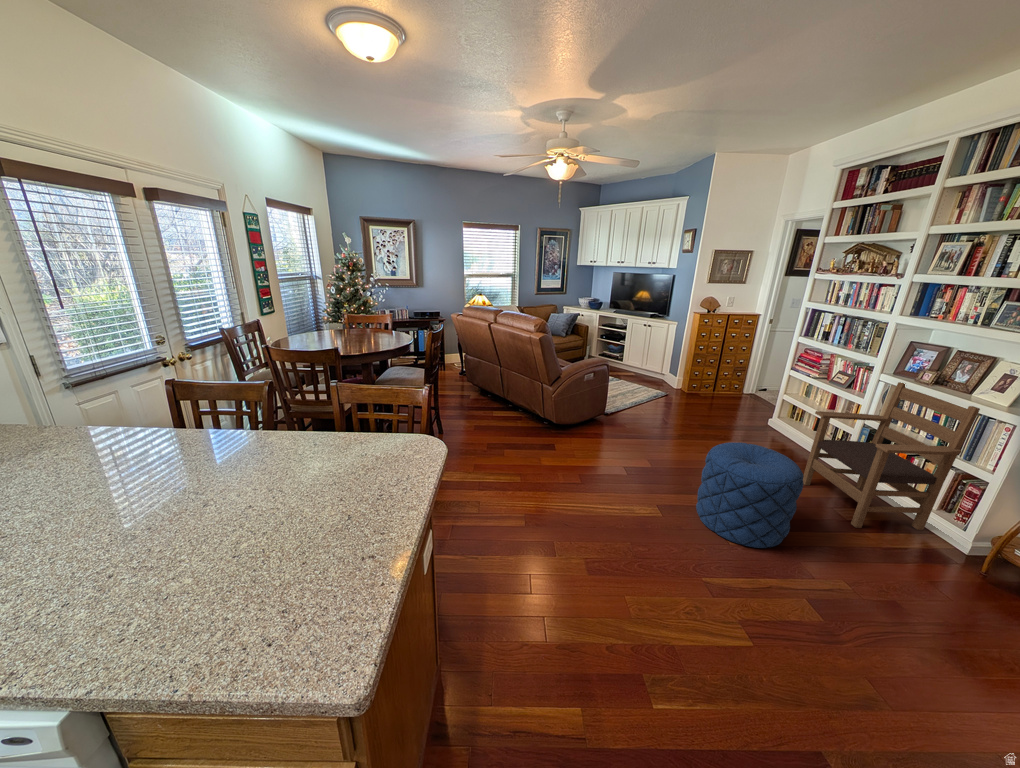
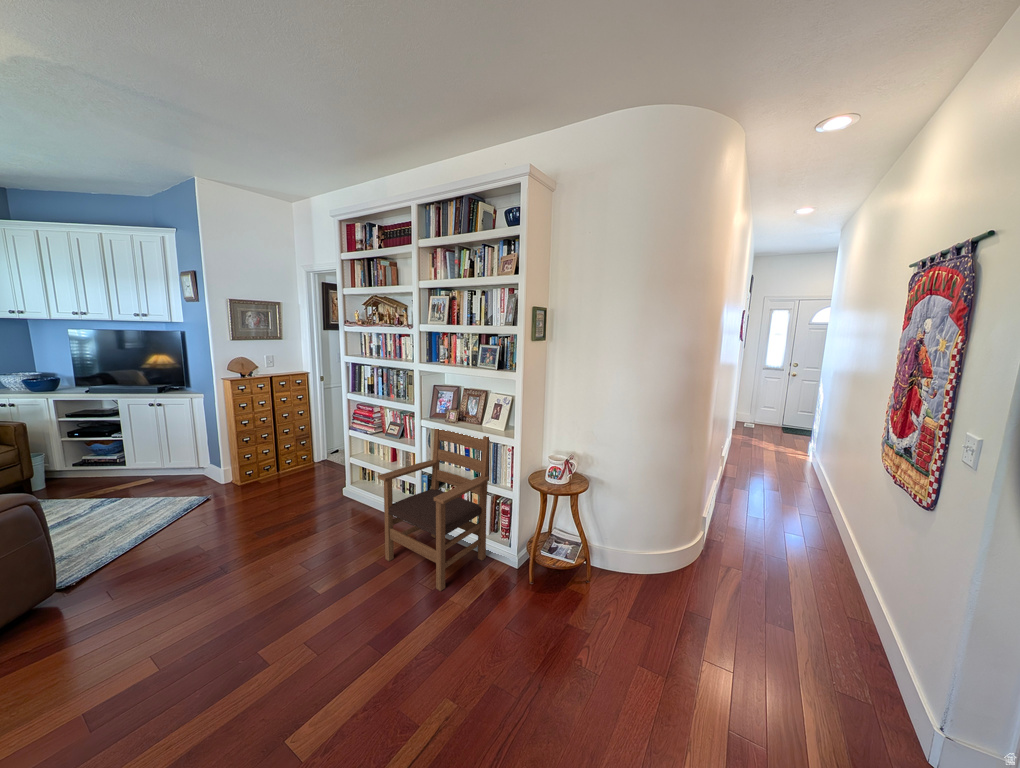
pouf: present [696,442,804,548] -> none [245,552,381,731]

